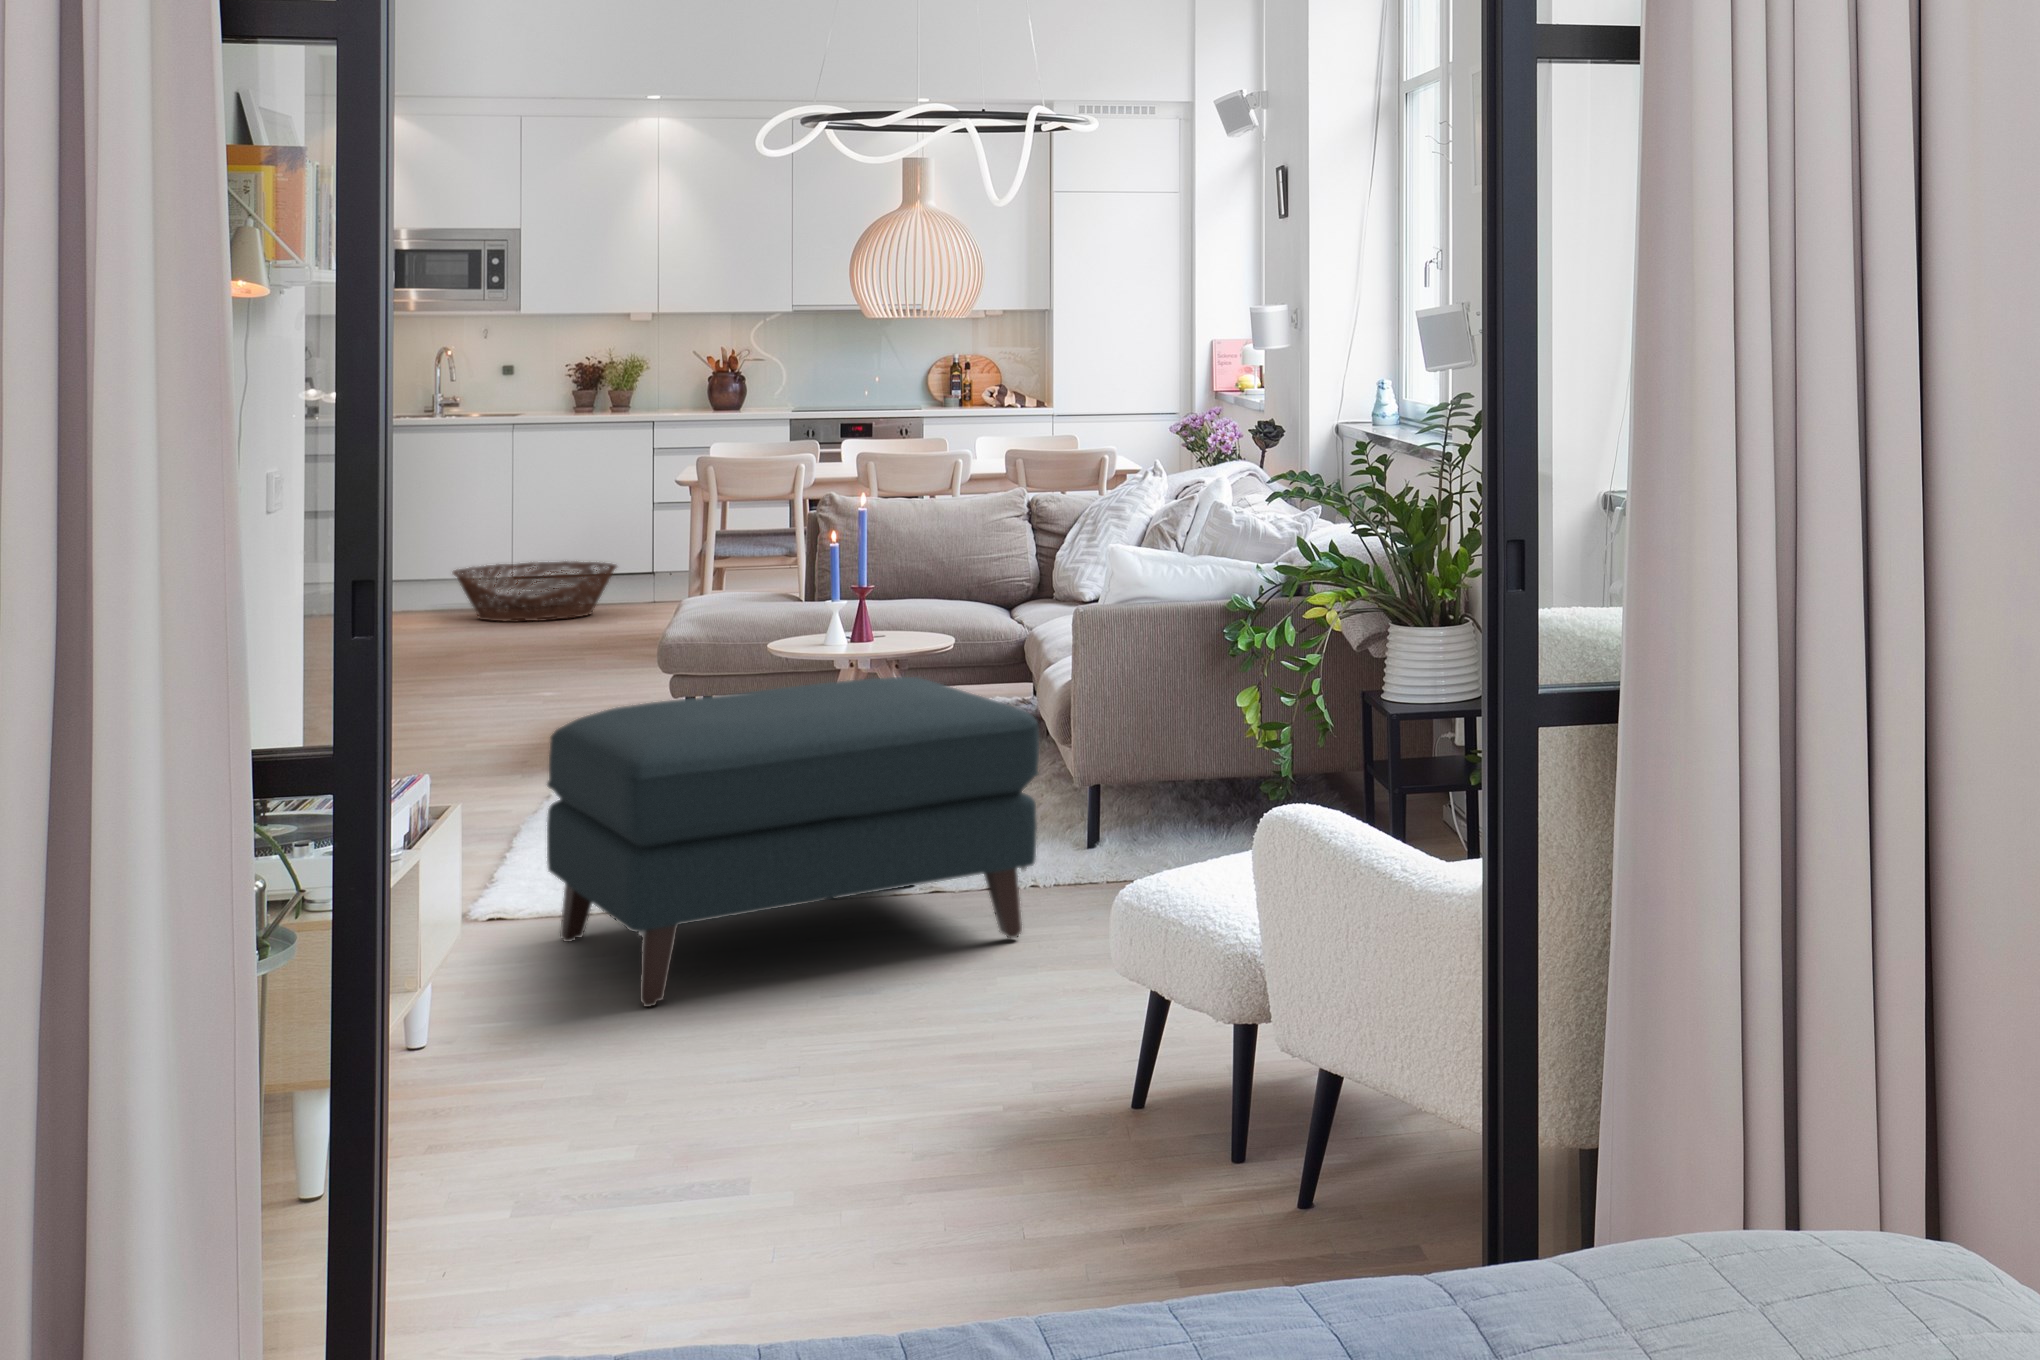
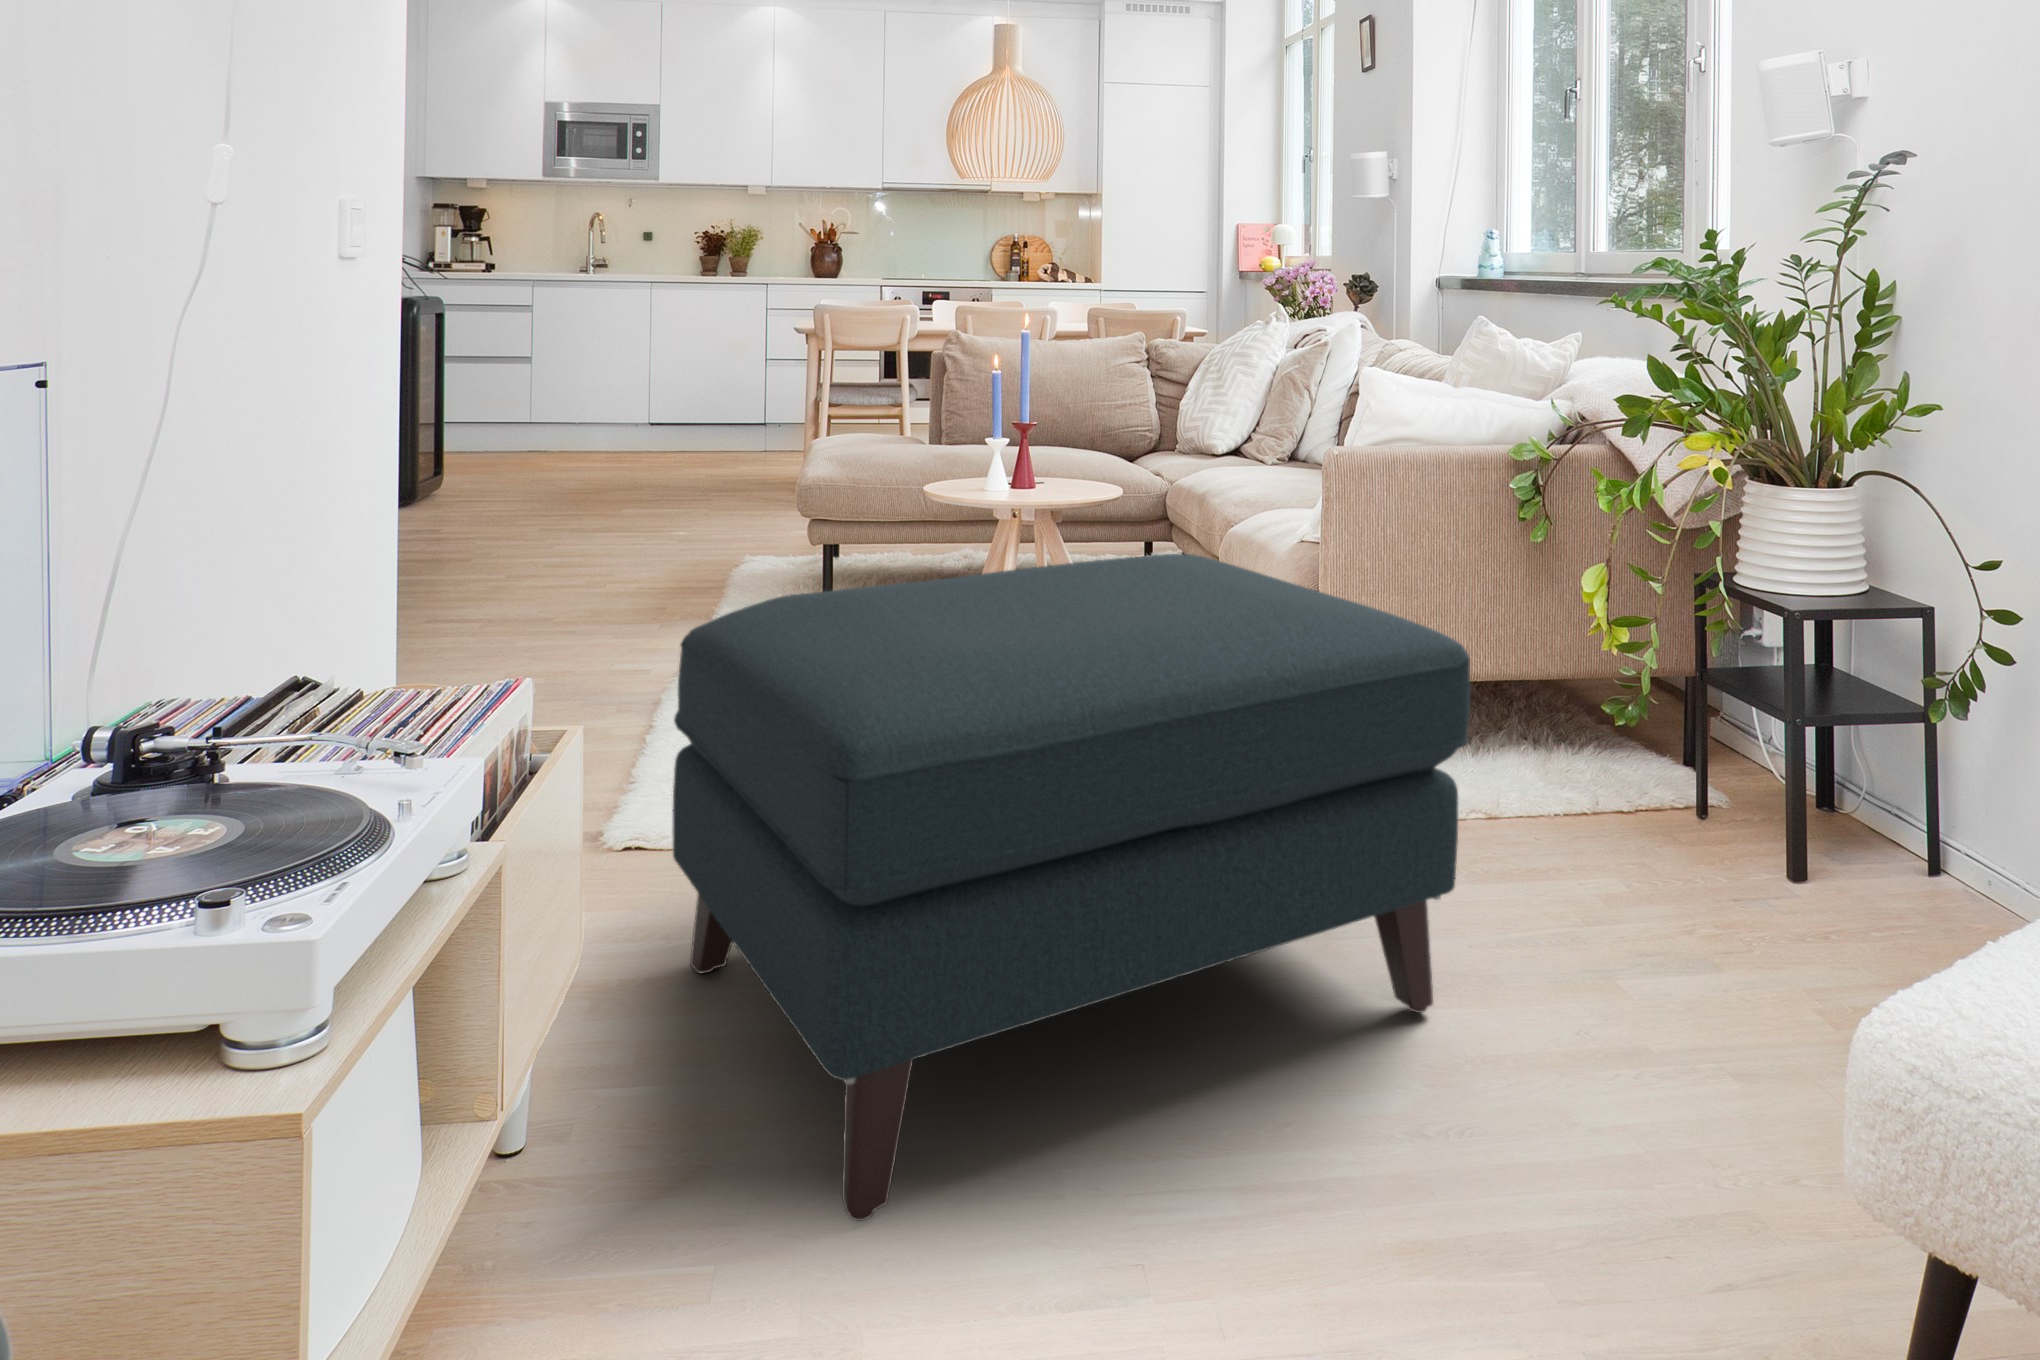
basket: present [453,561,617,622] -> none [595,400,737,451]

